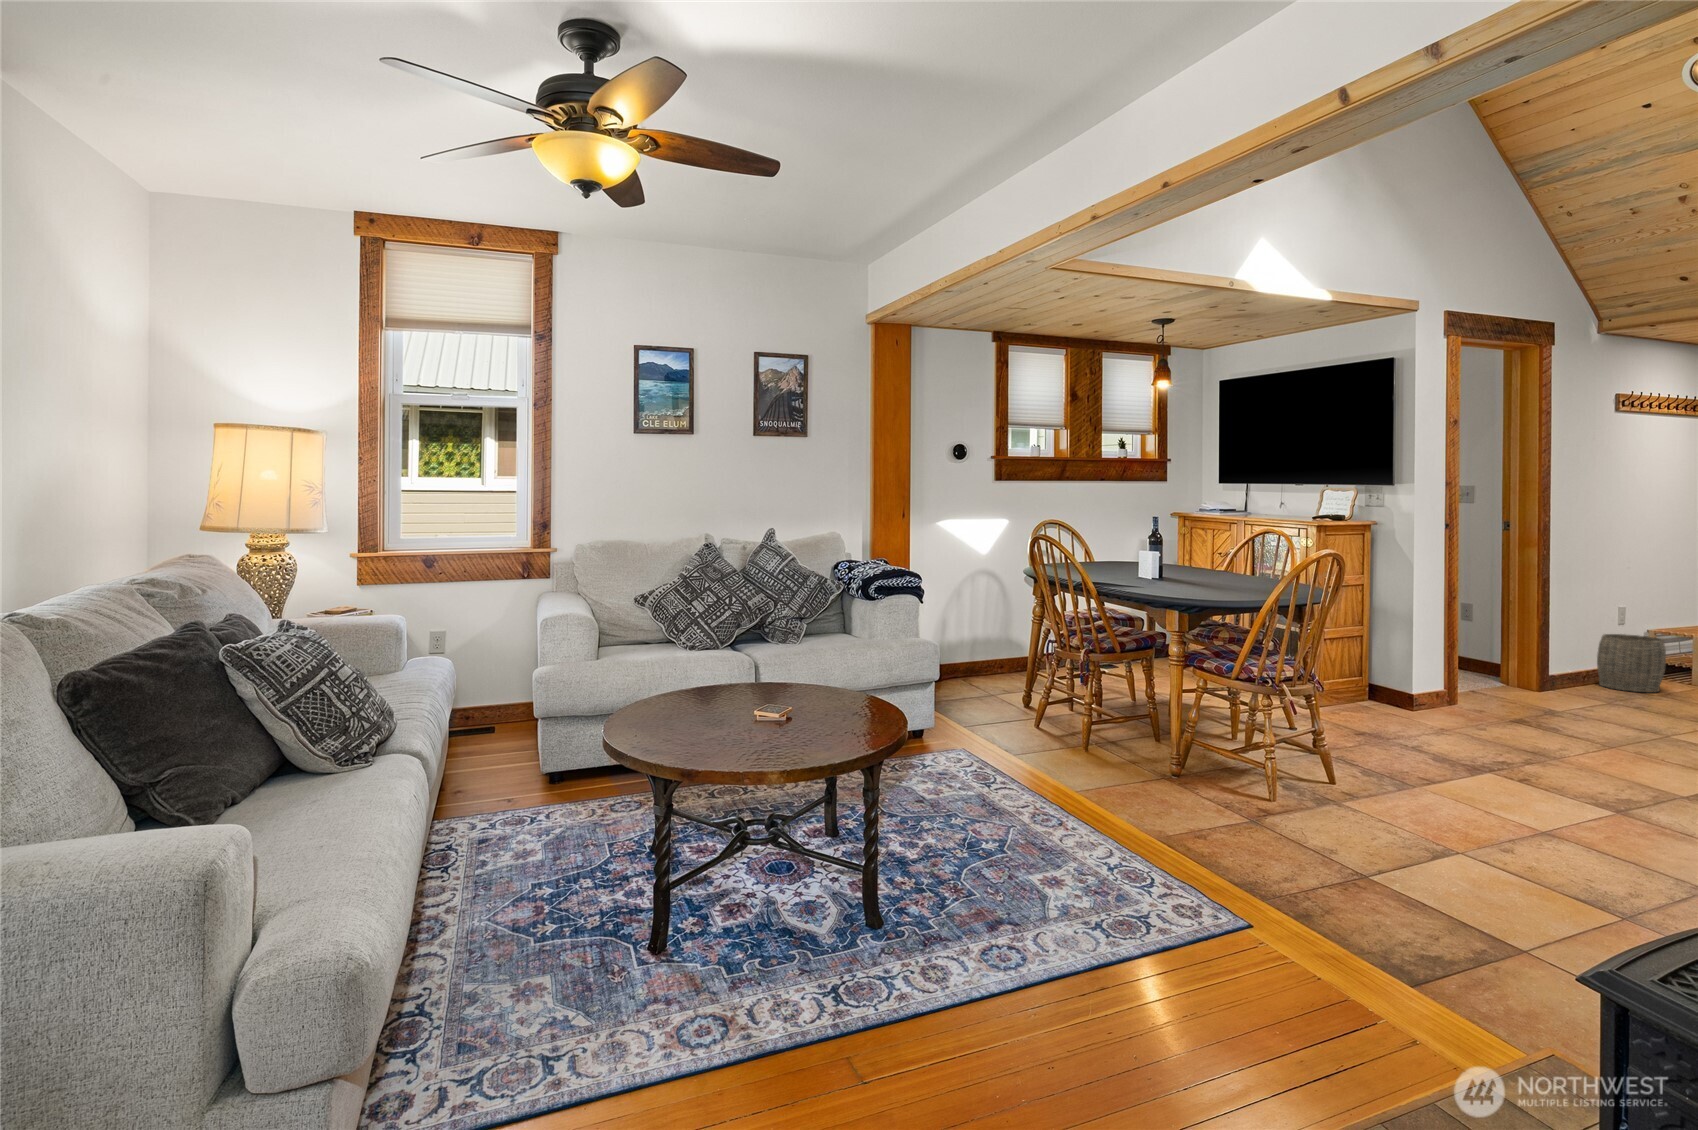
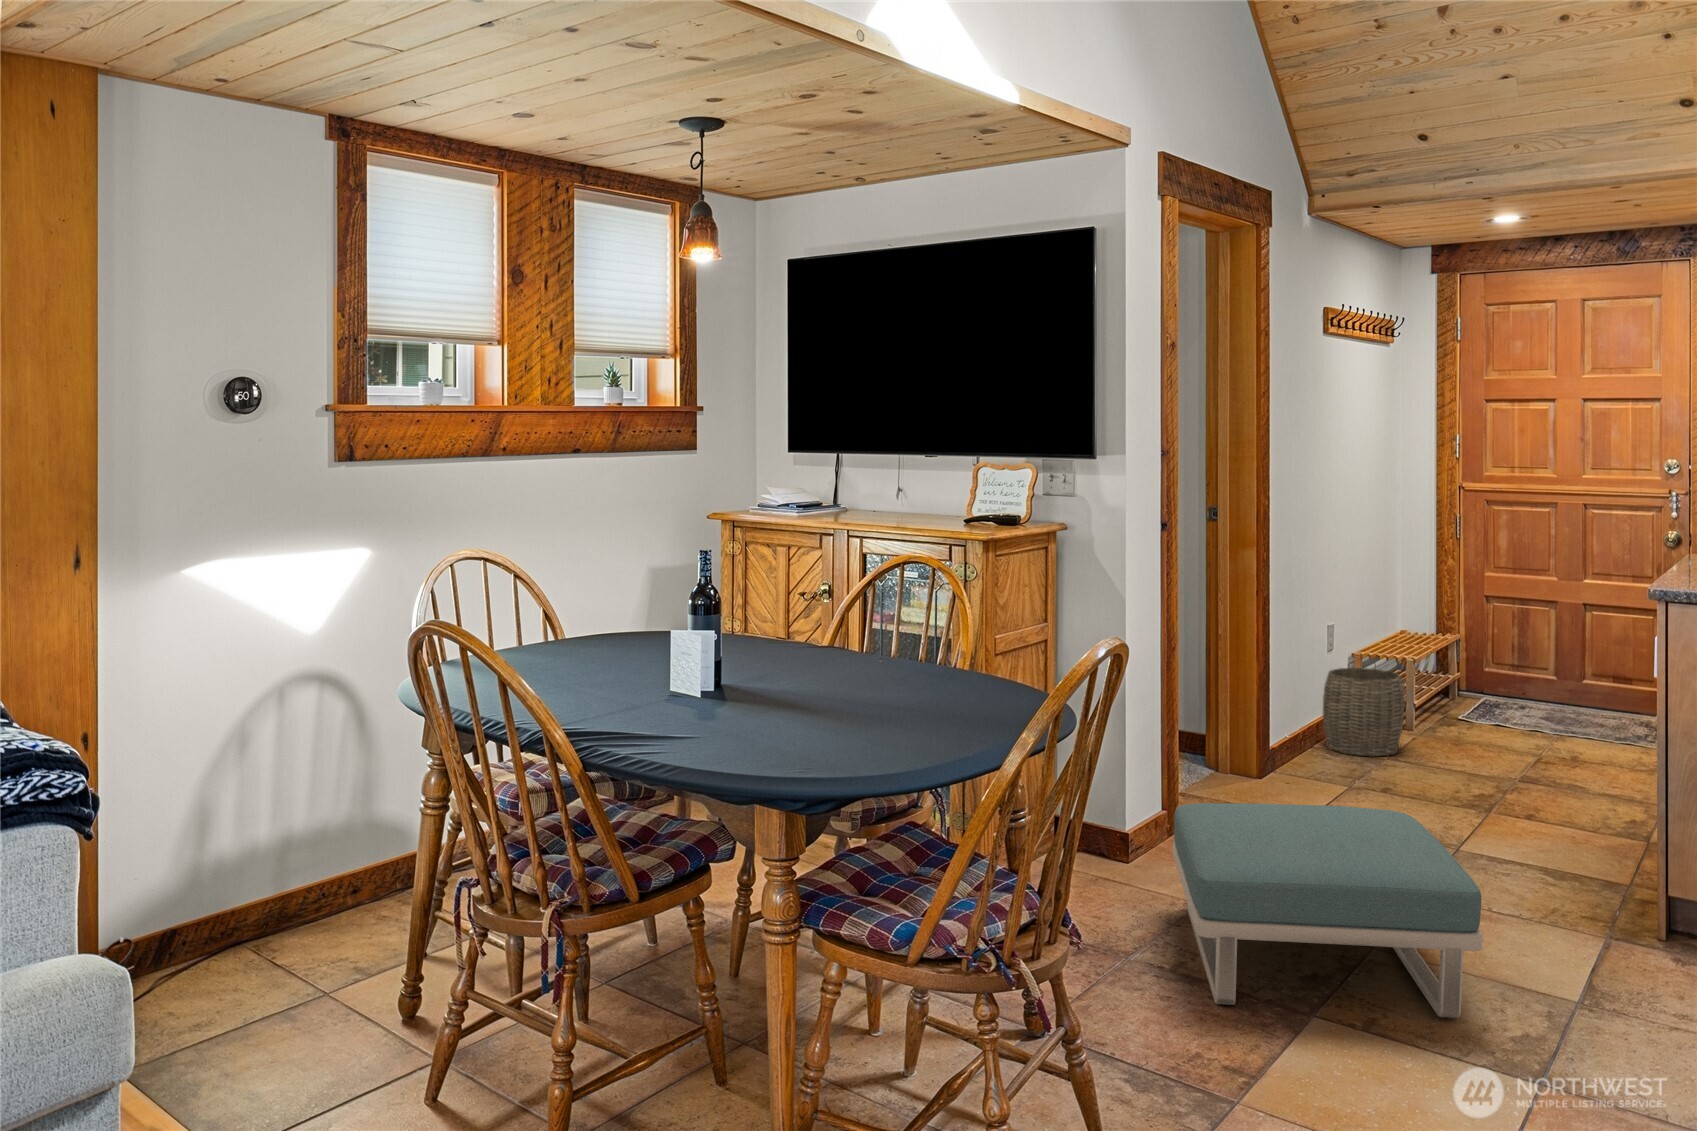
footstool: none [1416,671,1603,785] -> present [1173,803,1483,1018]

